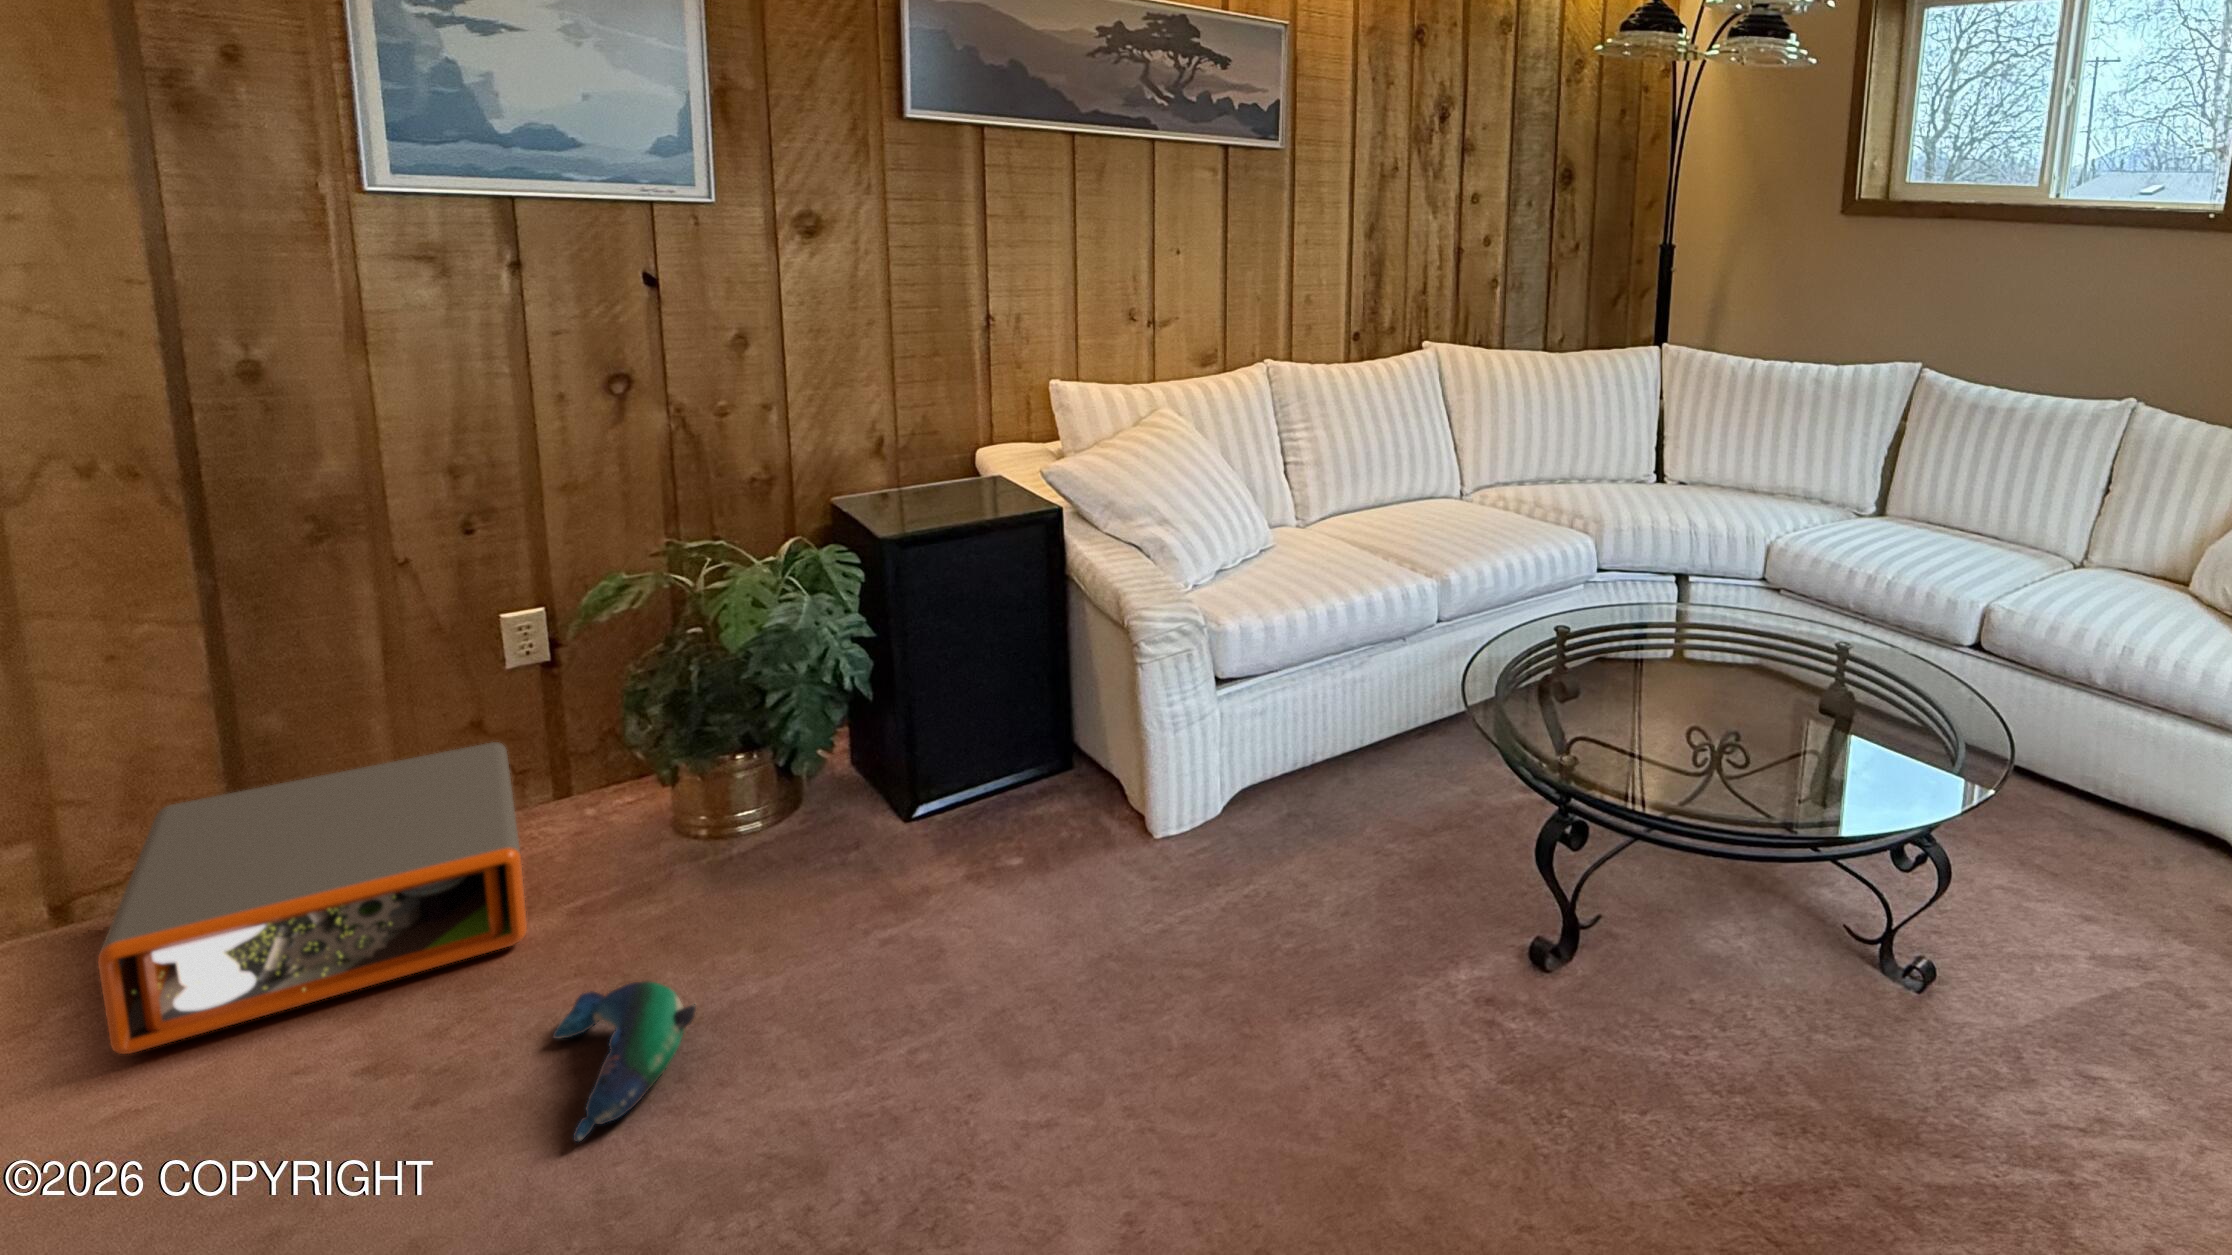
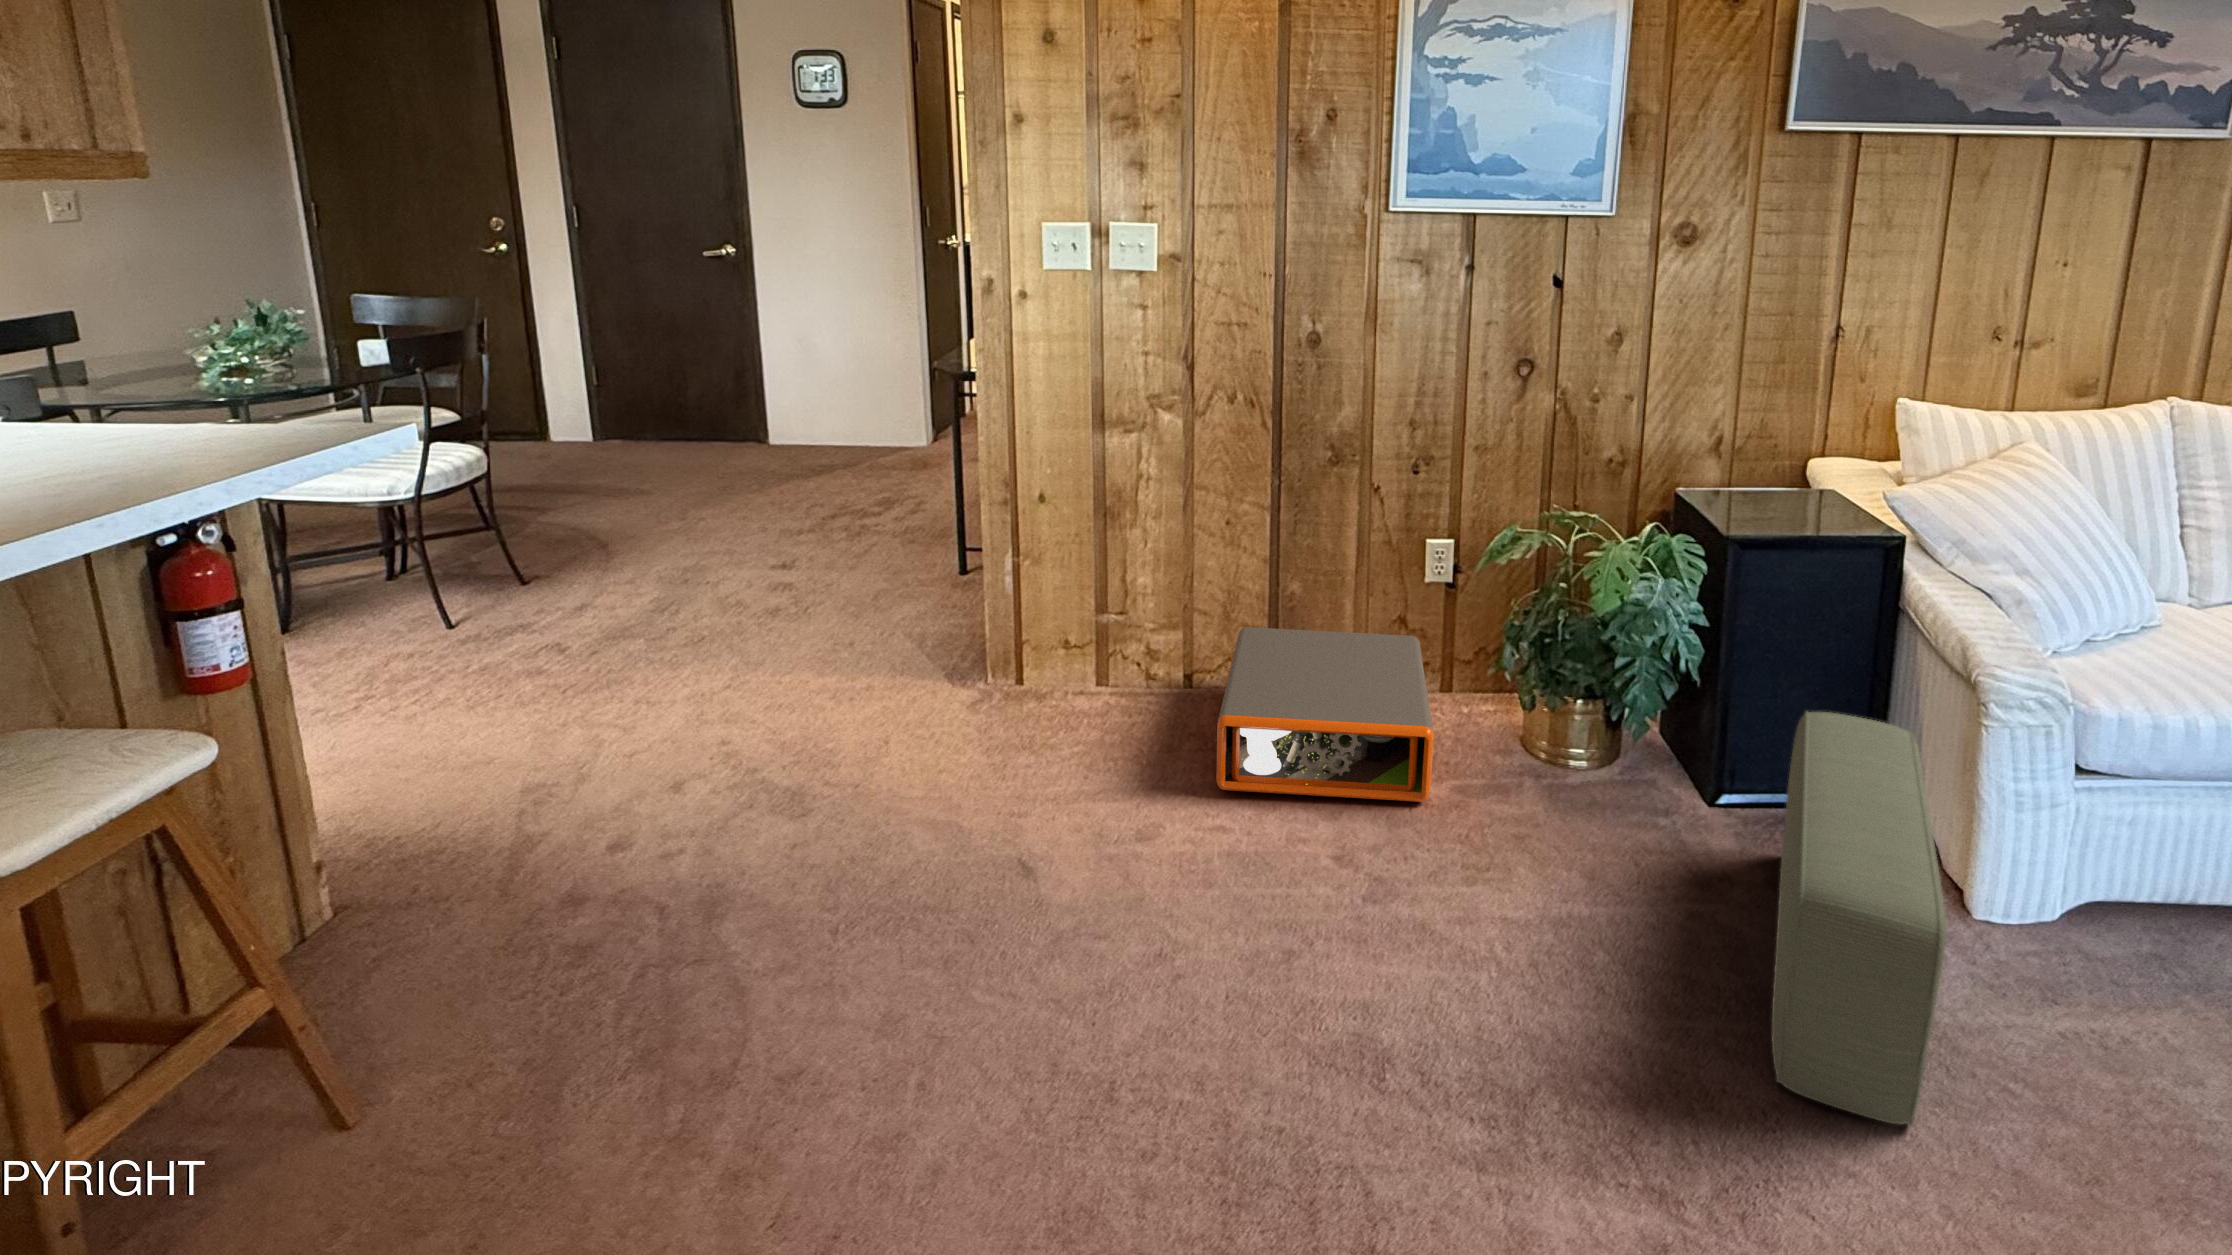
pouf: none [945,685,1093,1065] -> present [1772,712,1947,1124]
plush toy: present [553,981,696,1142] -> none [1449,864,1554,990]

